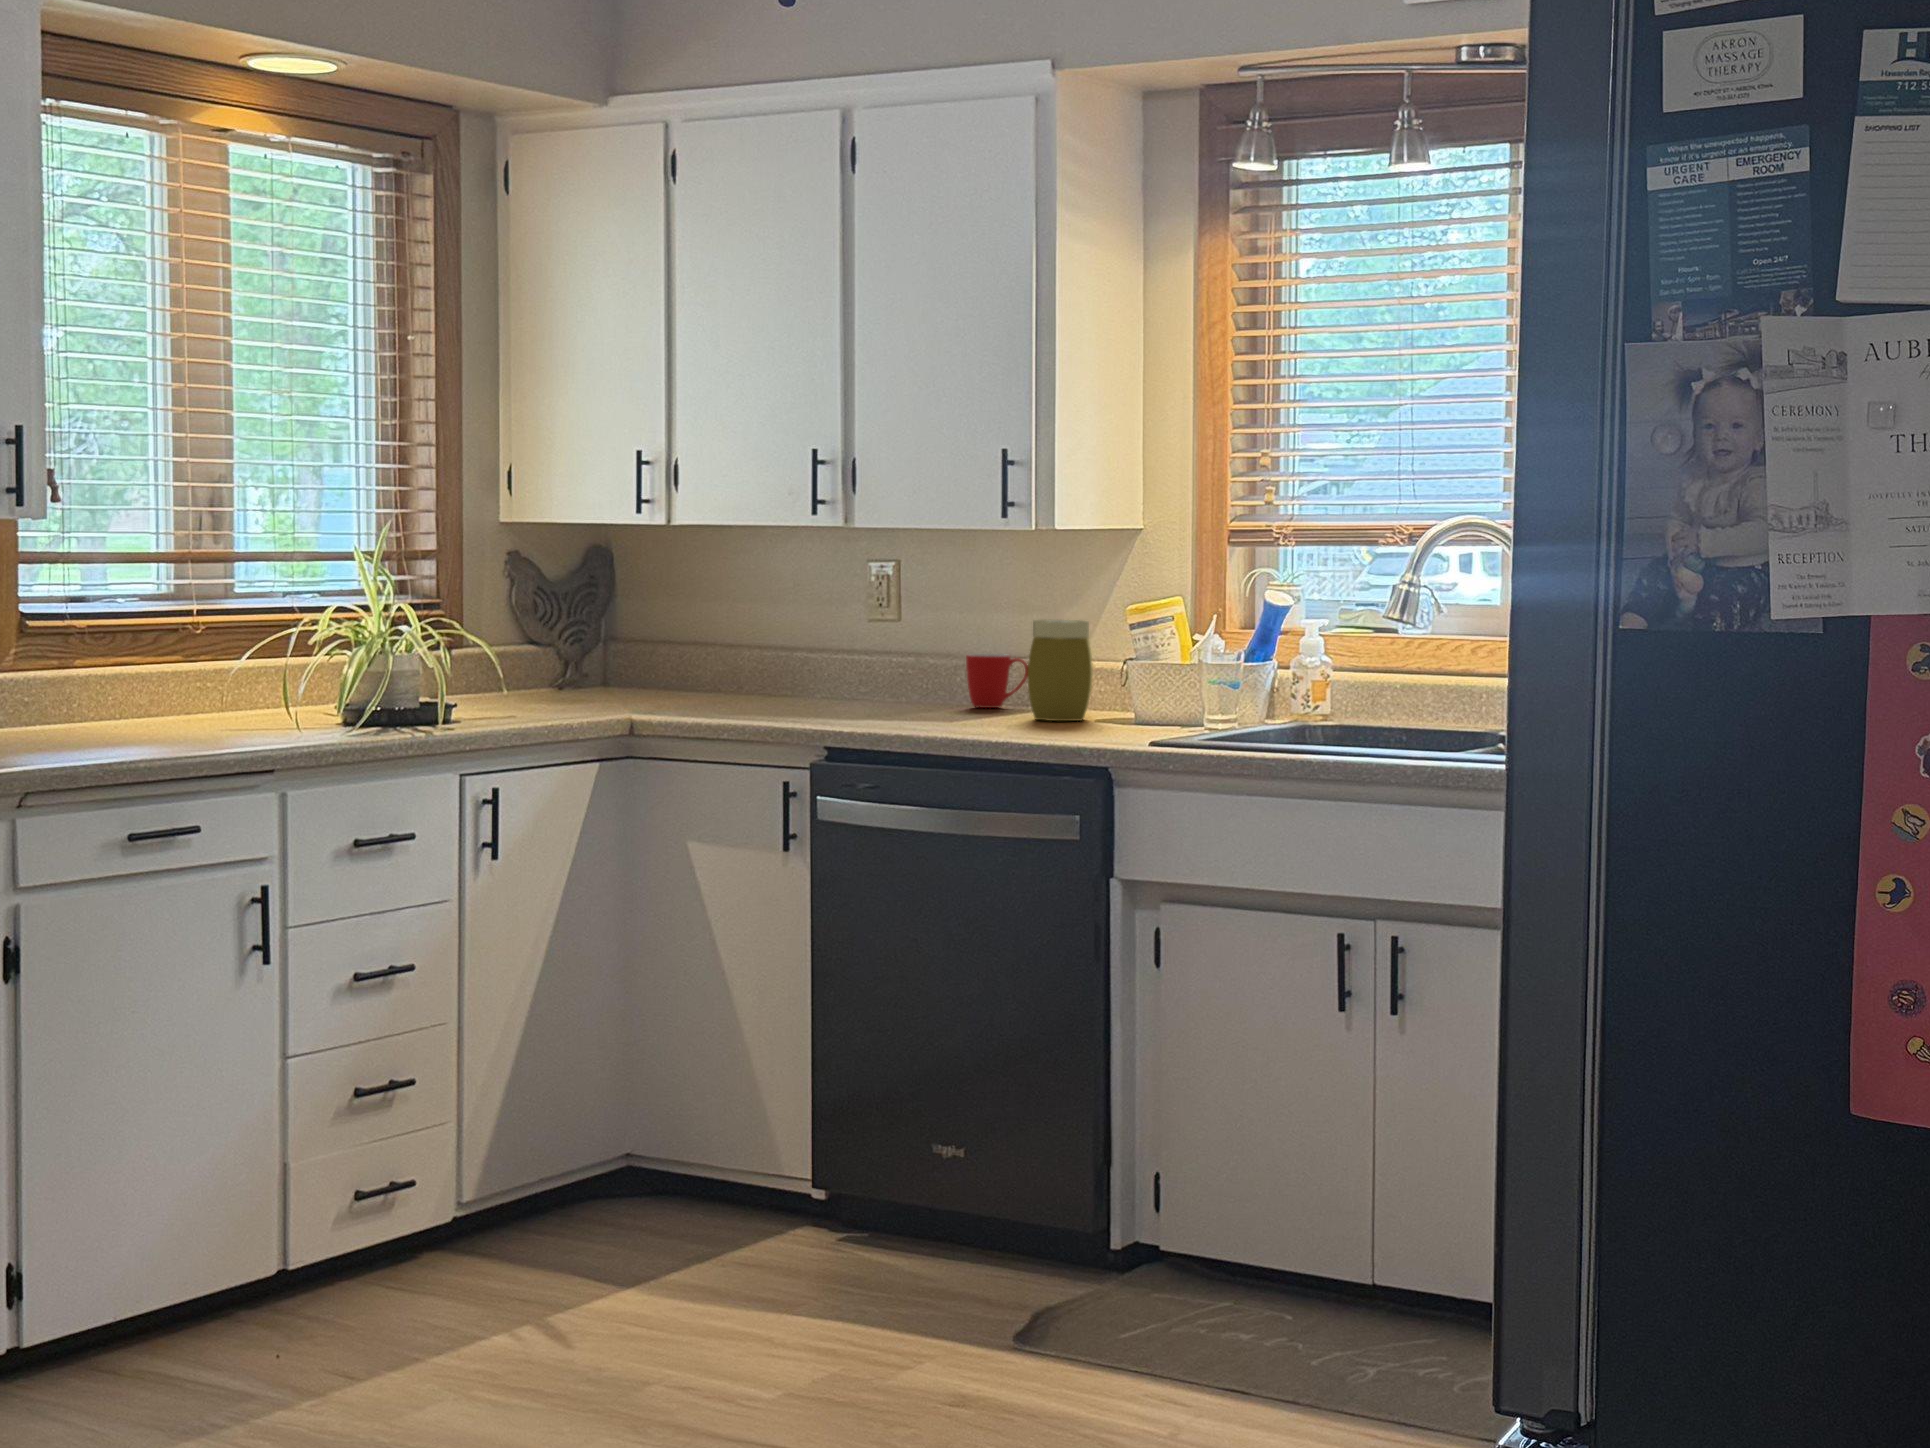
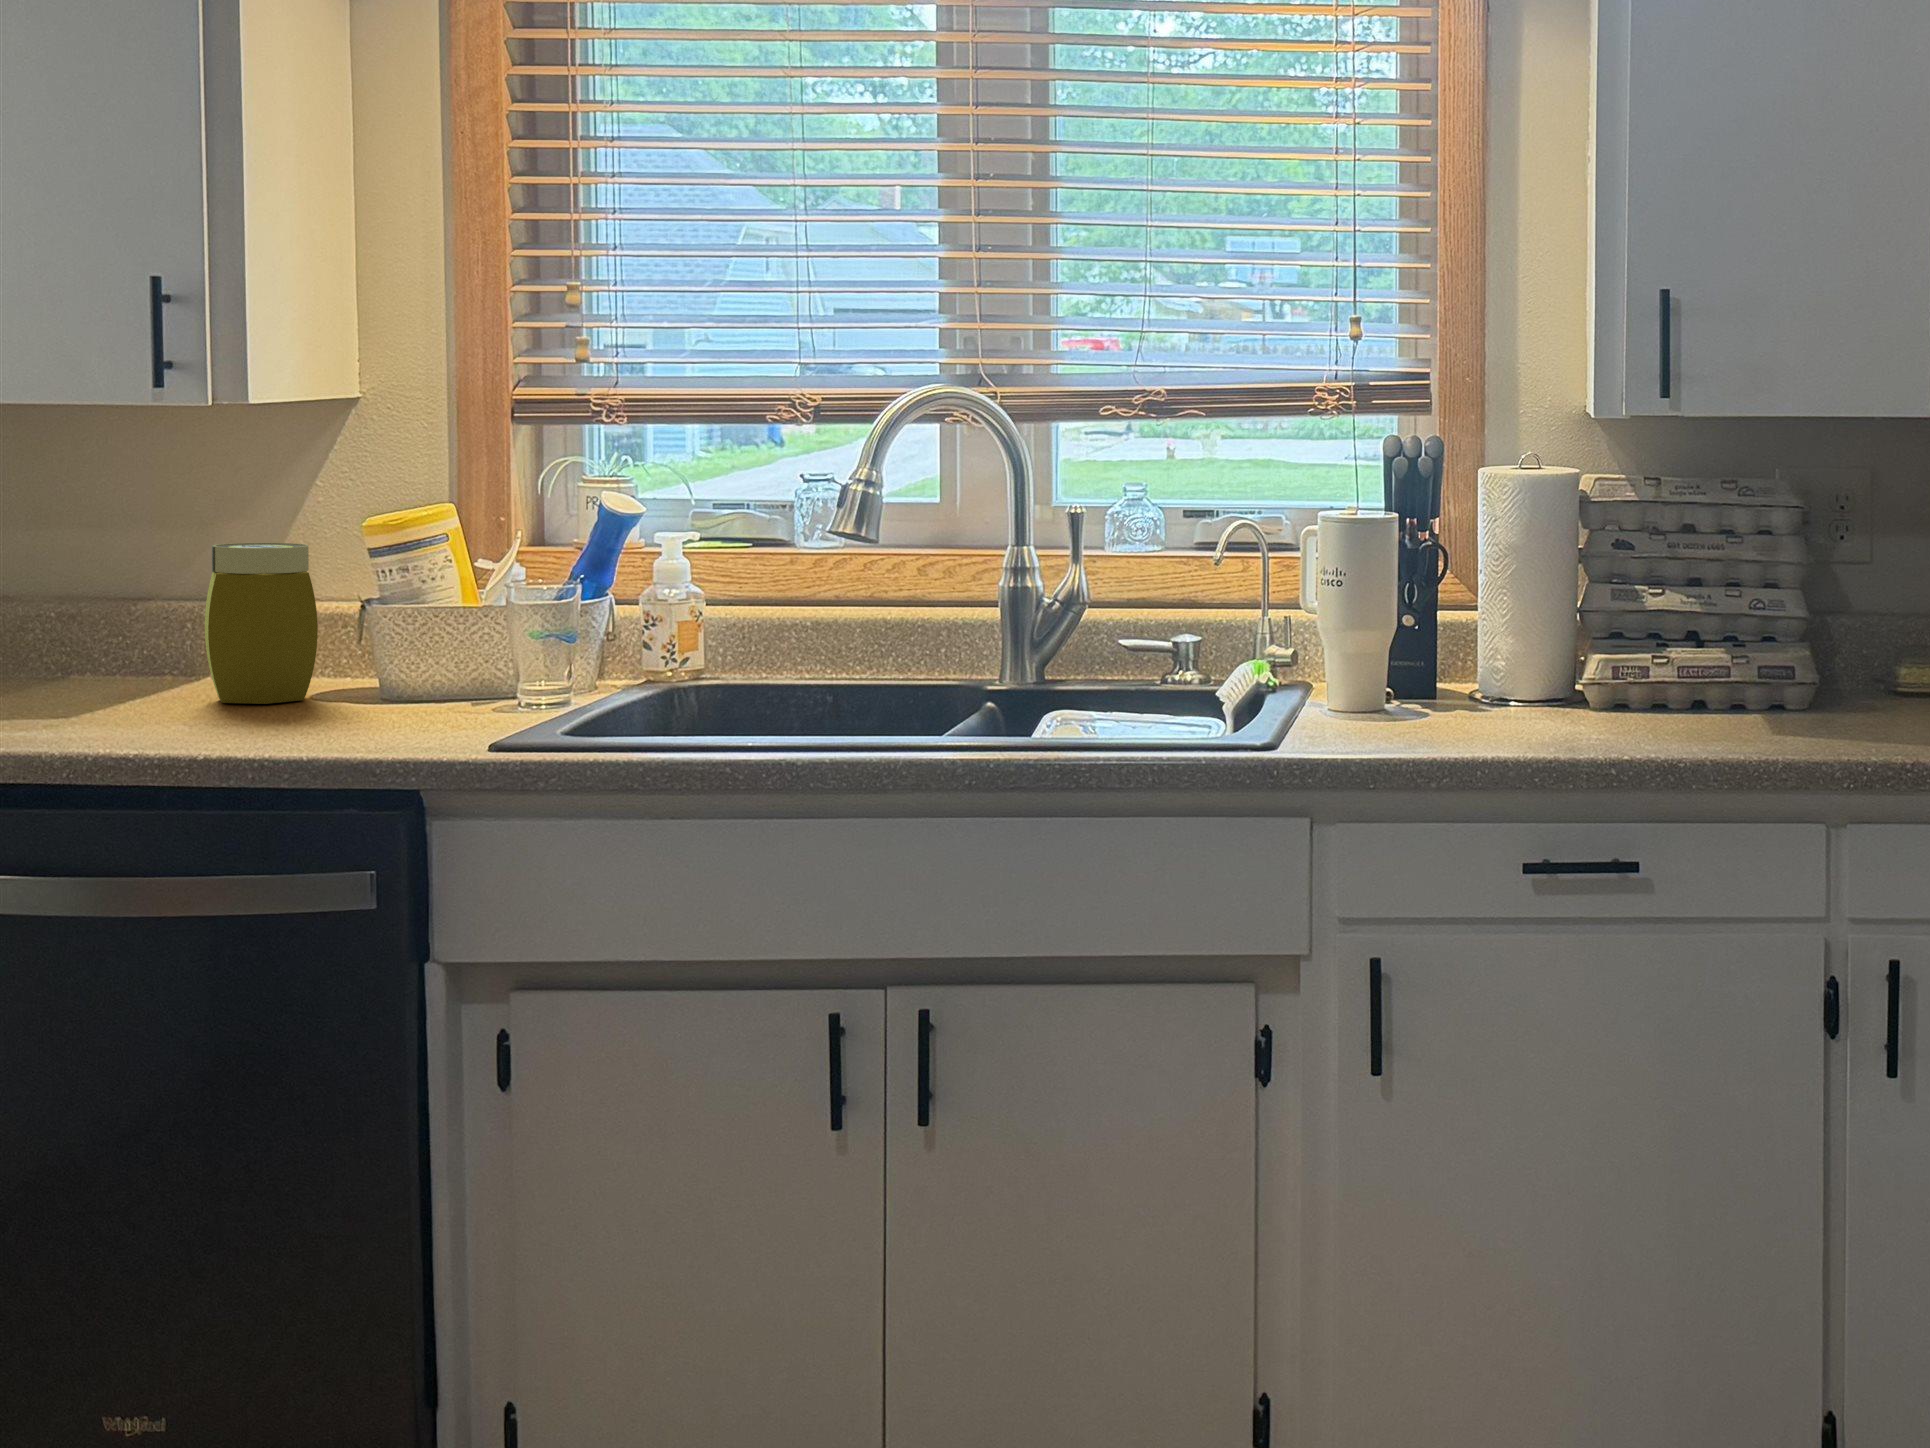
mug: present [966,654,1028,708] -> none [66,595,177,682]

